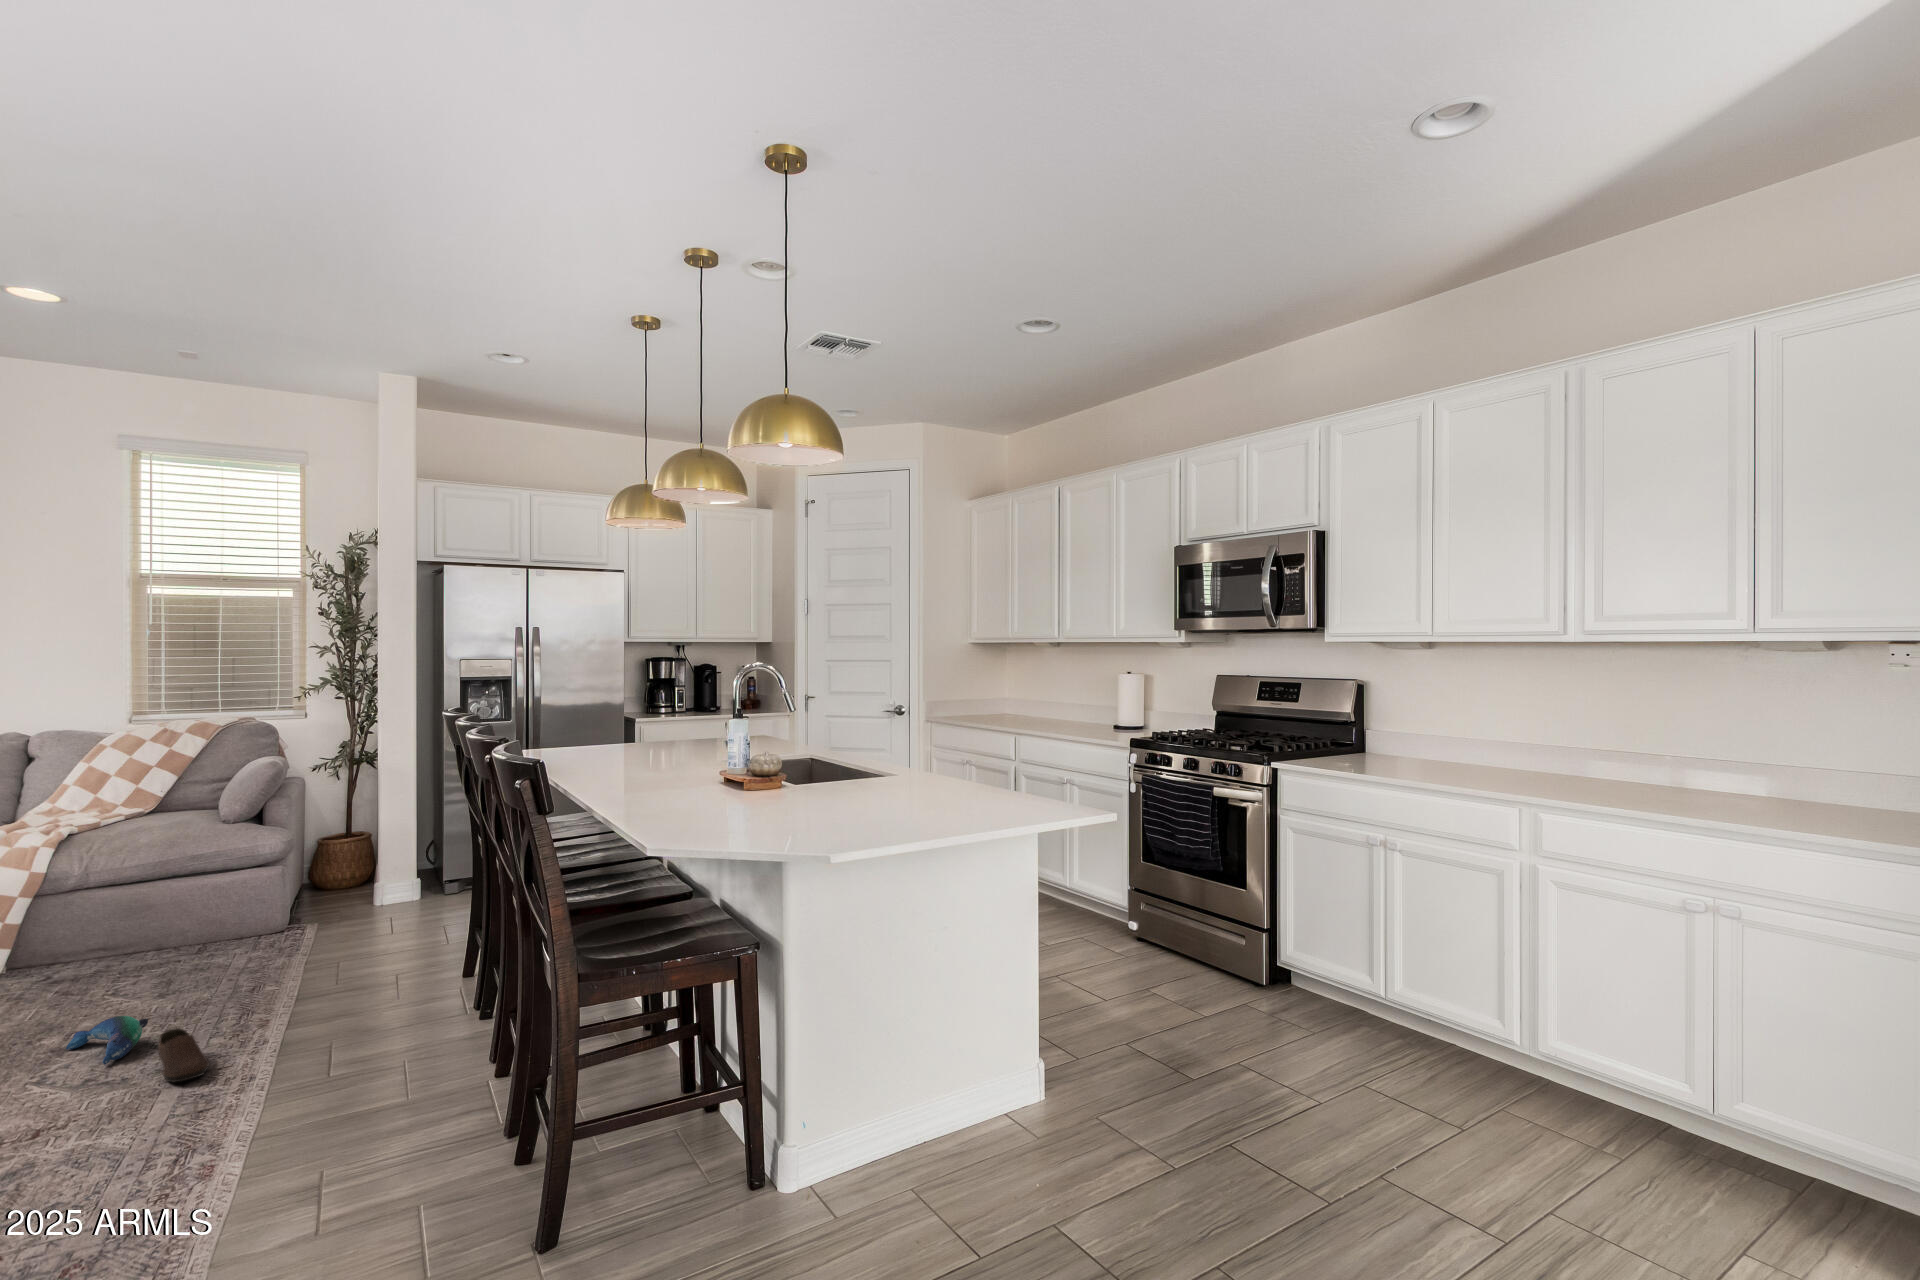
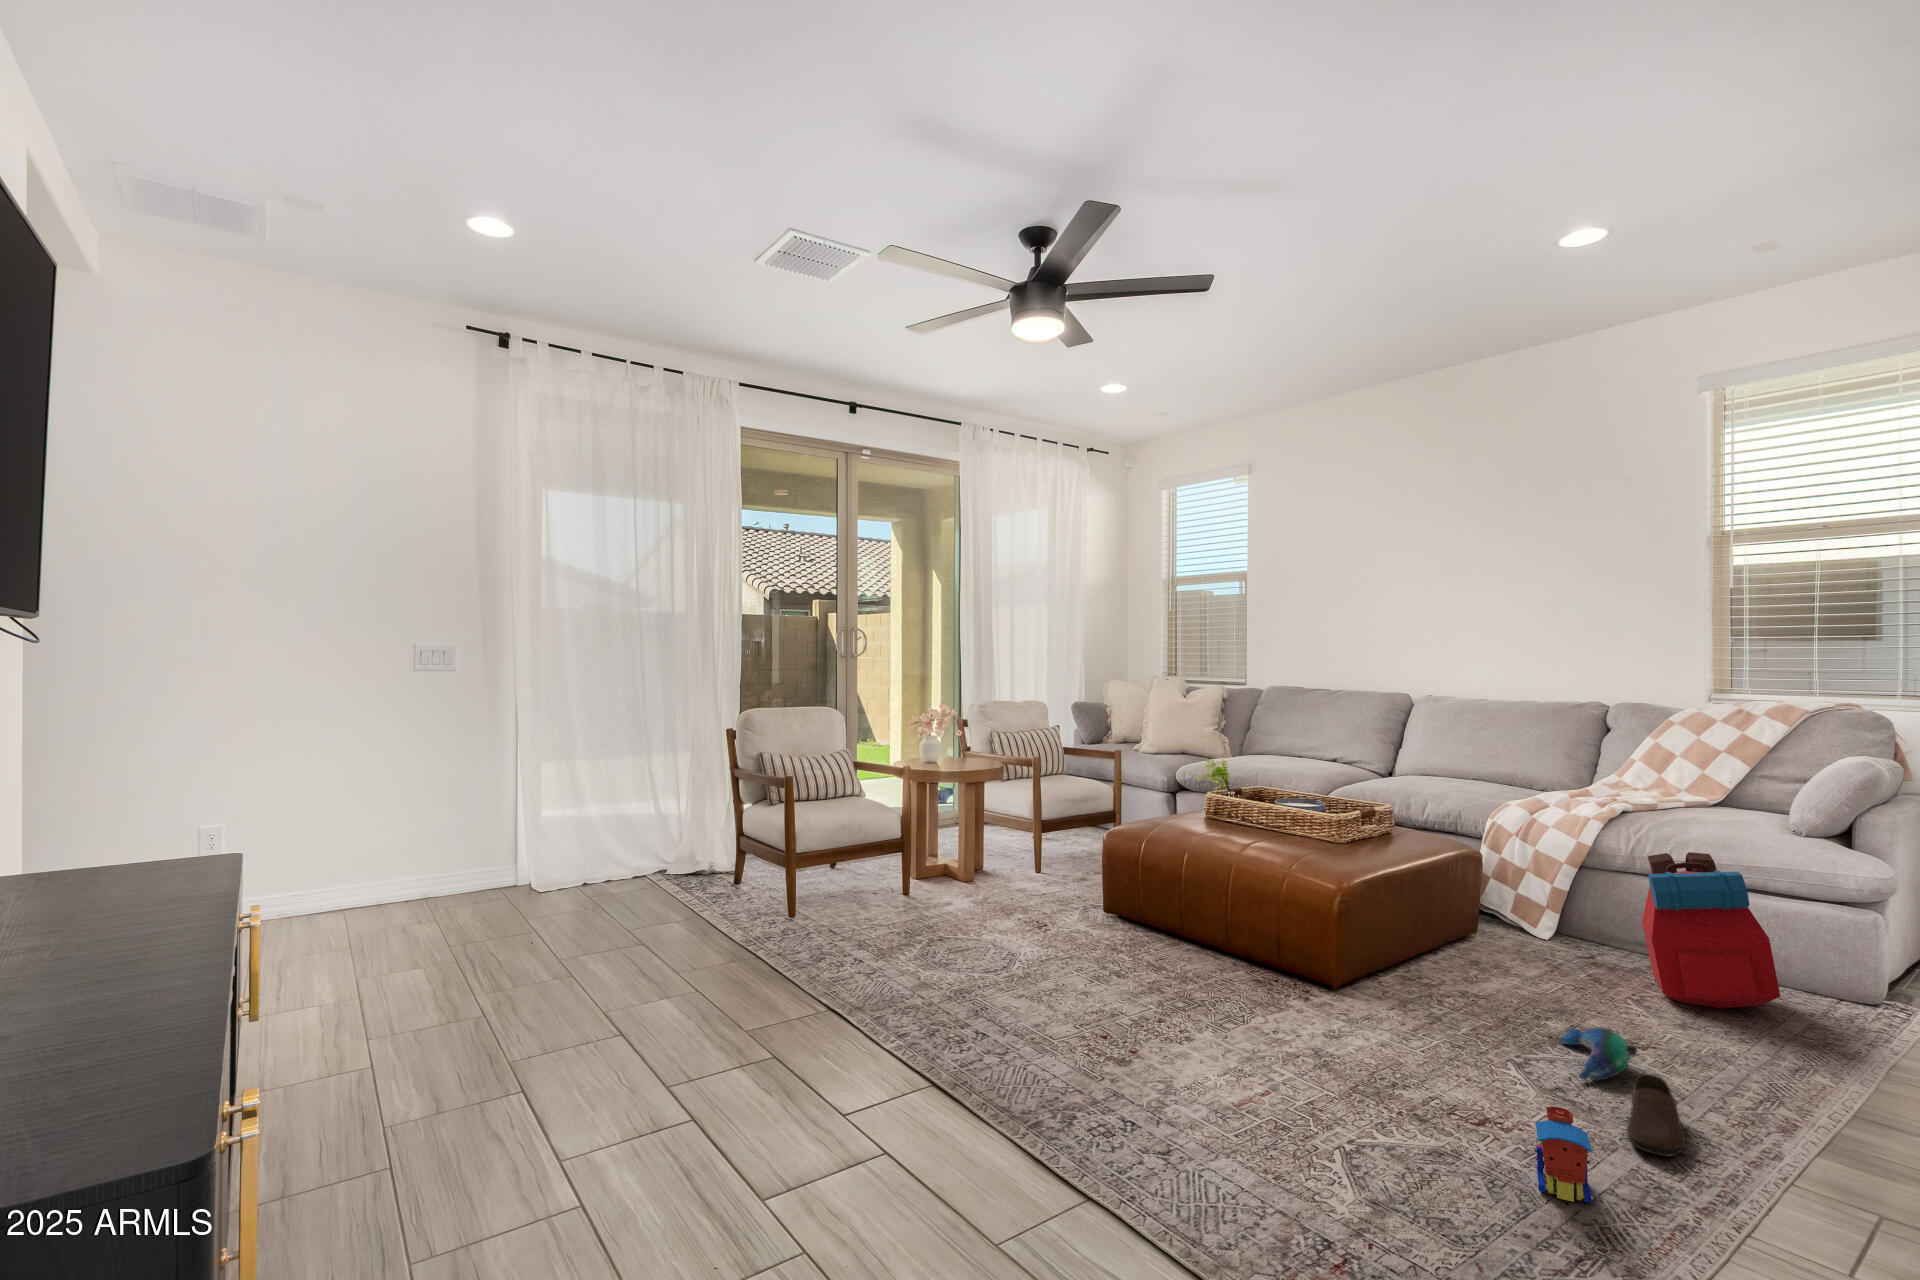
backpack: none [110,853,229,982] -> present [1642,852,1780,1008]
toy train: none [106,1071,167,1145] -> present [1534,1106,1593,1203]

